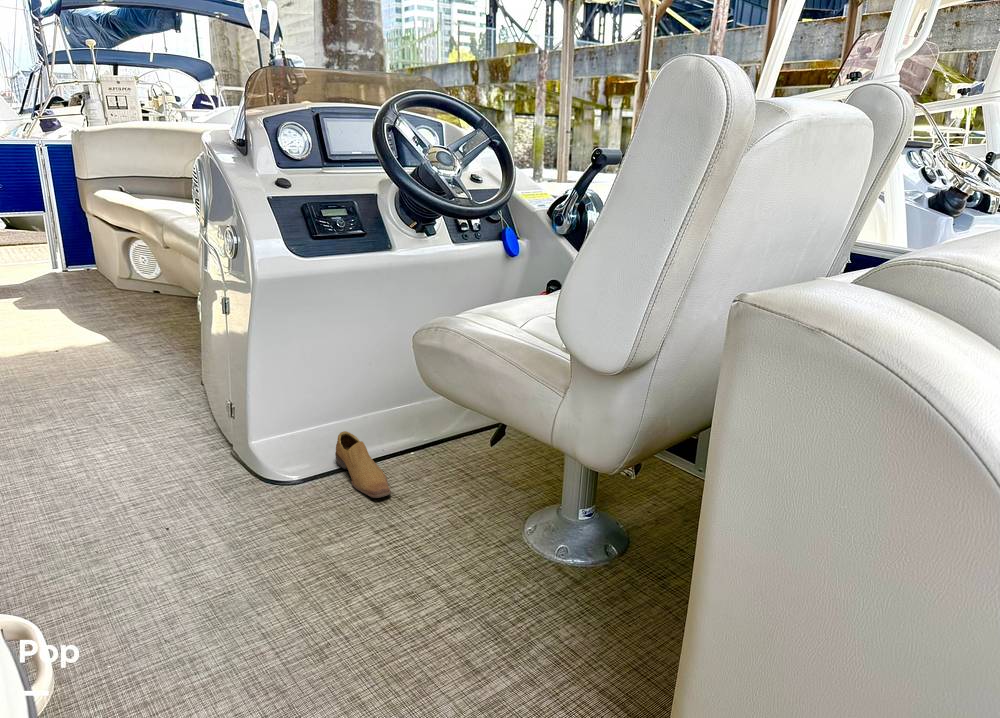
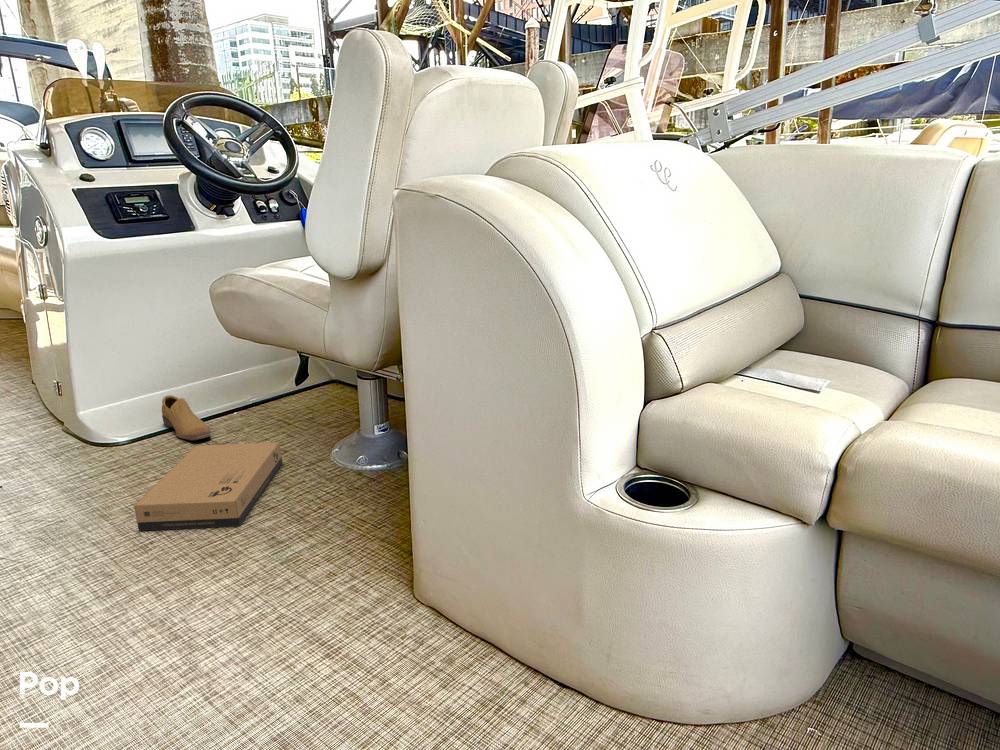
cardboard box: none [328,522,481,669] -> present [134,442,283,530]

